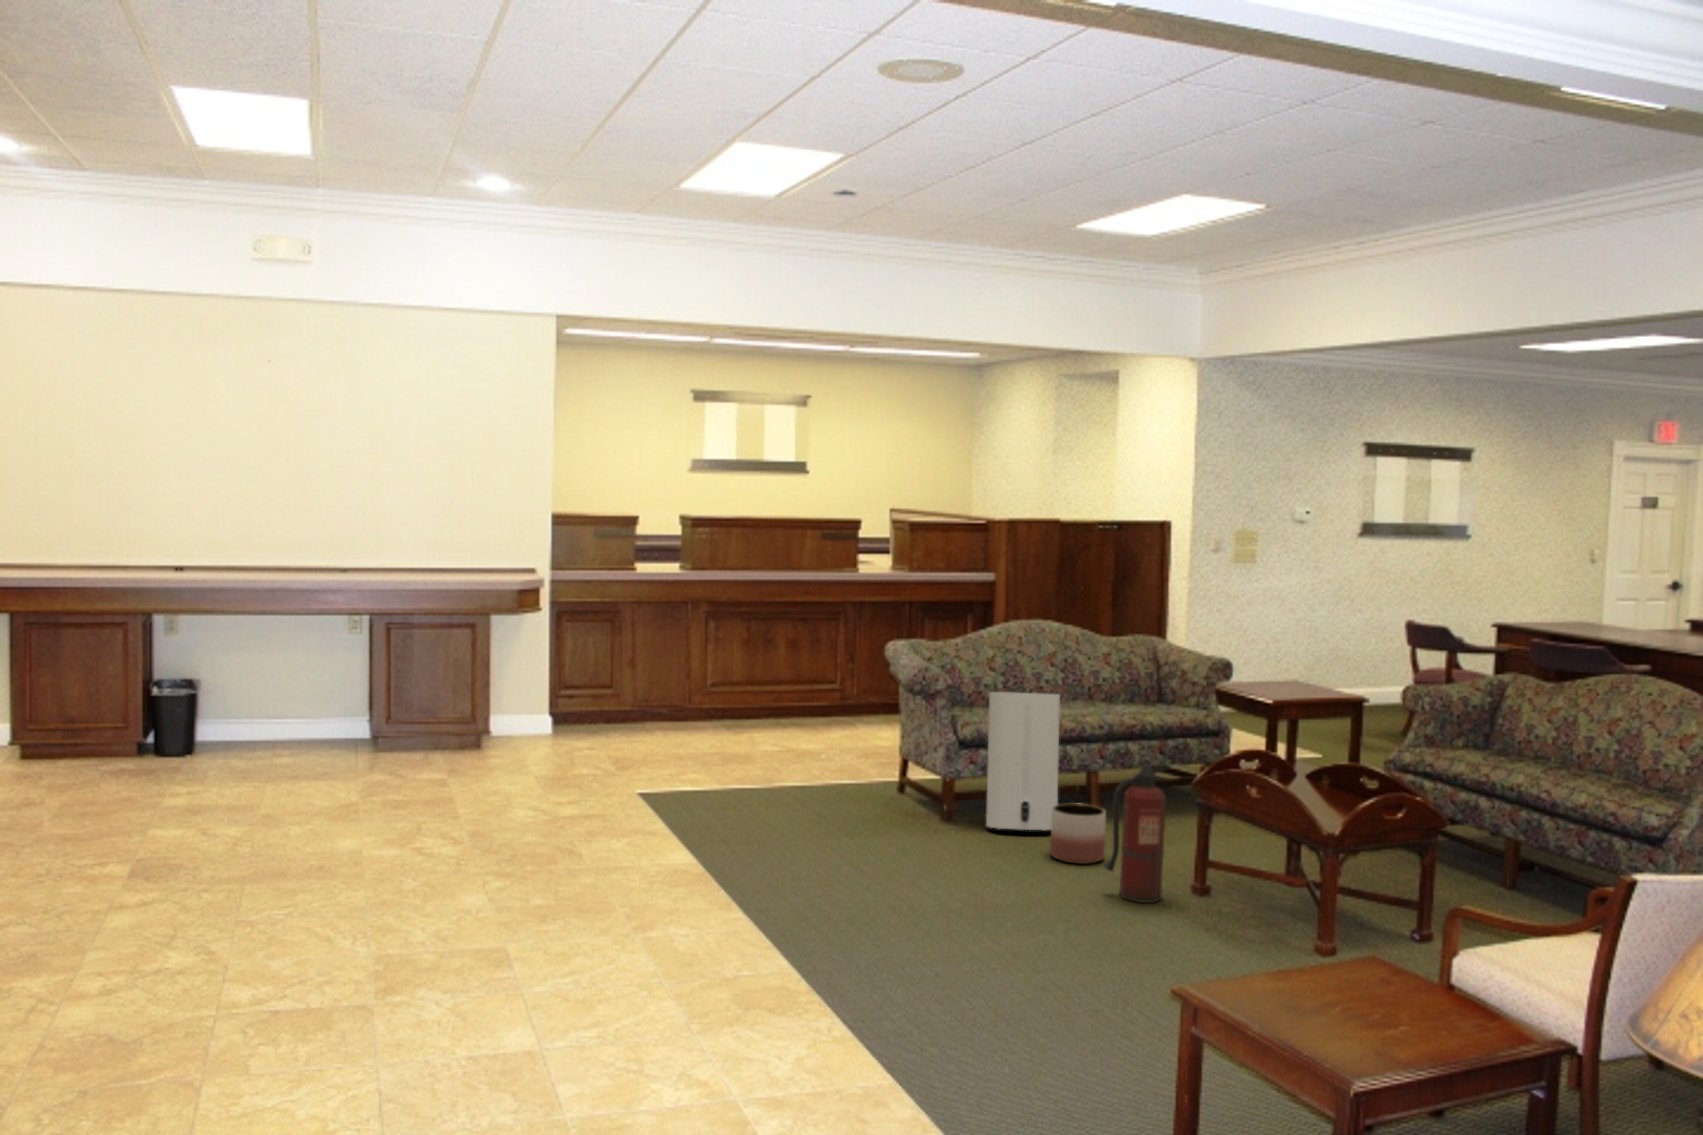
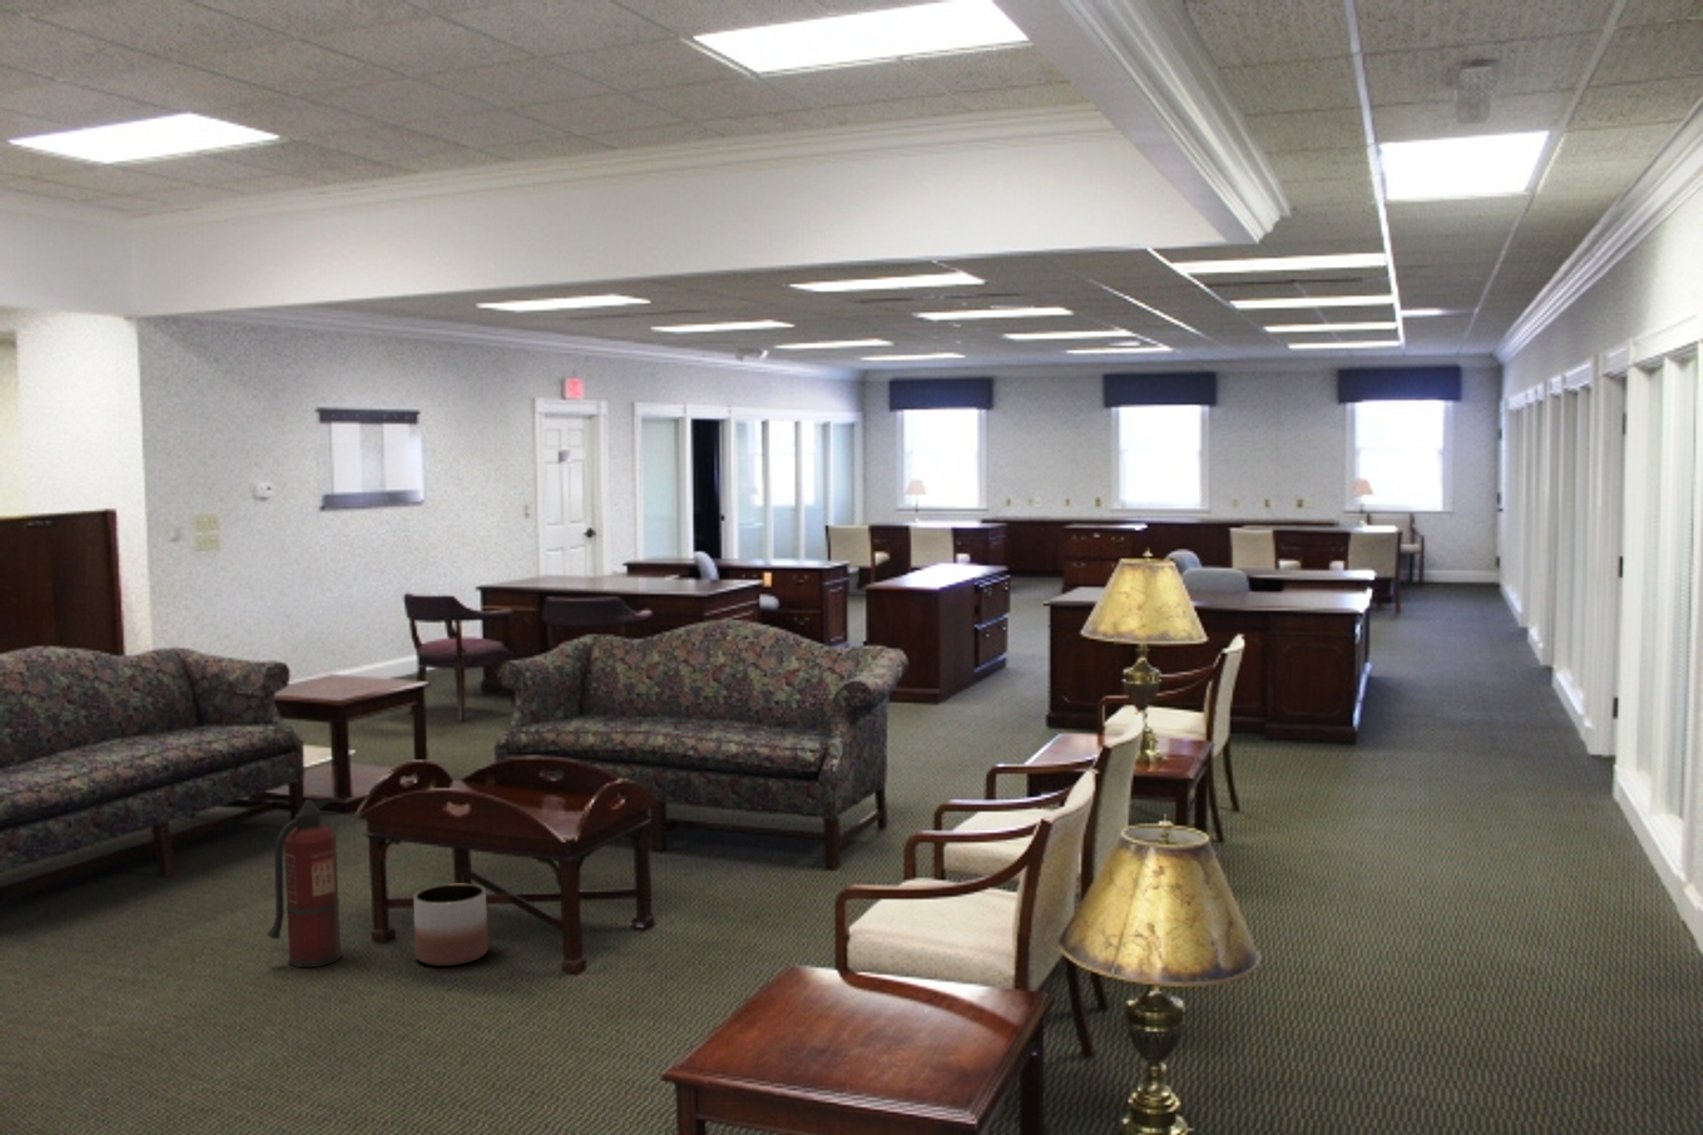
air purifier: present [986,692,1060,831] -> none [23,738,142,929]
planter: present [1050,803,1106,864] -> present [414,884,488,966]

